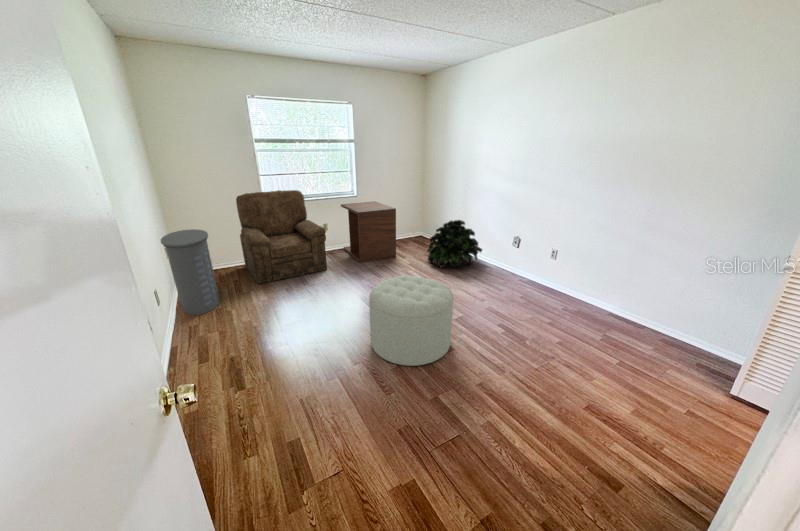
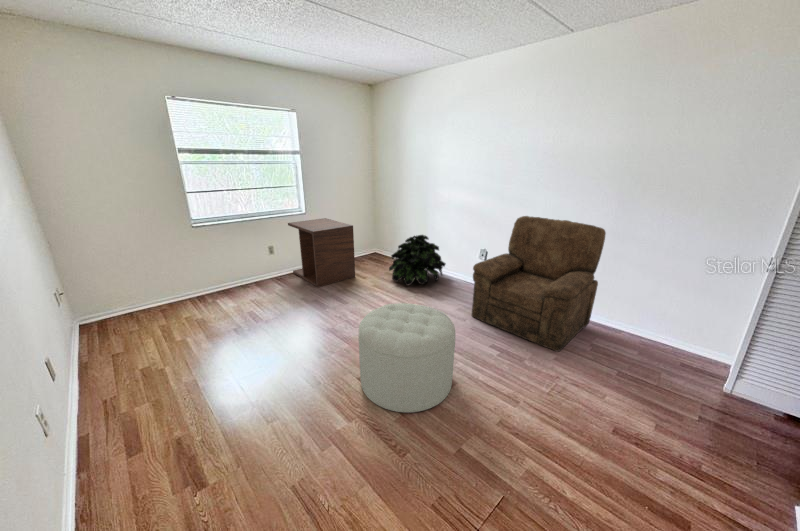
armchair: present [236,190,327,284] -> present [472,216,606,352]
laundry hamper: present [161,229,220,315] -> none [47,265,143,383]

